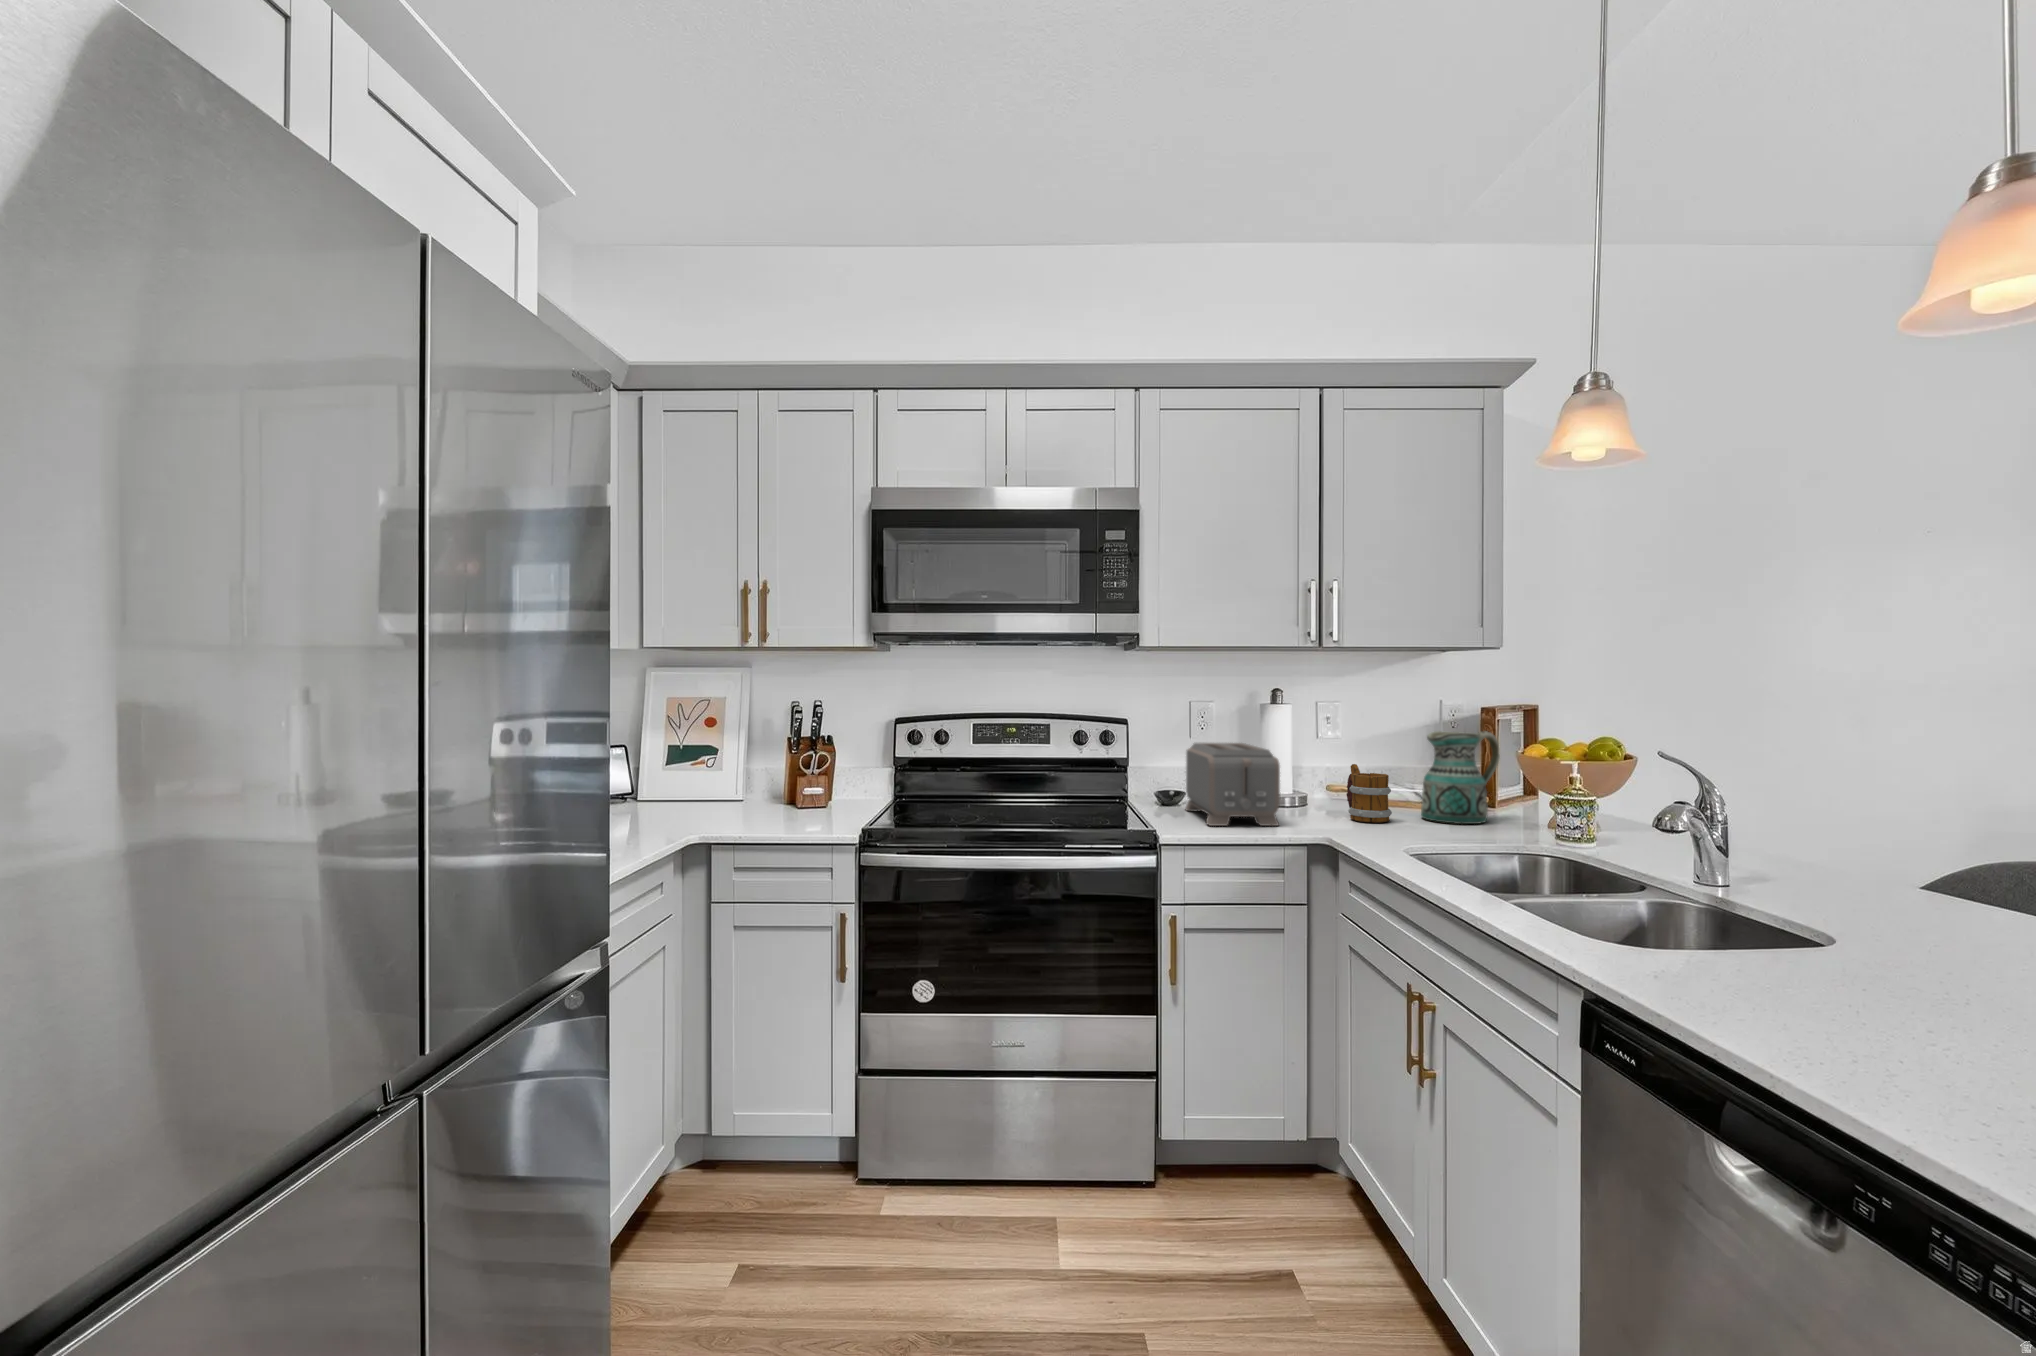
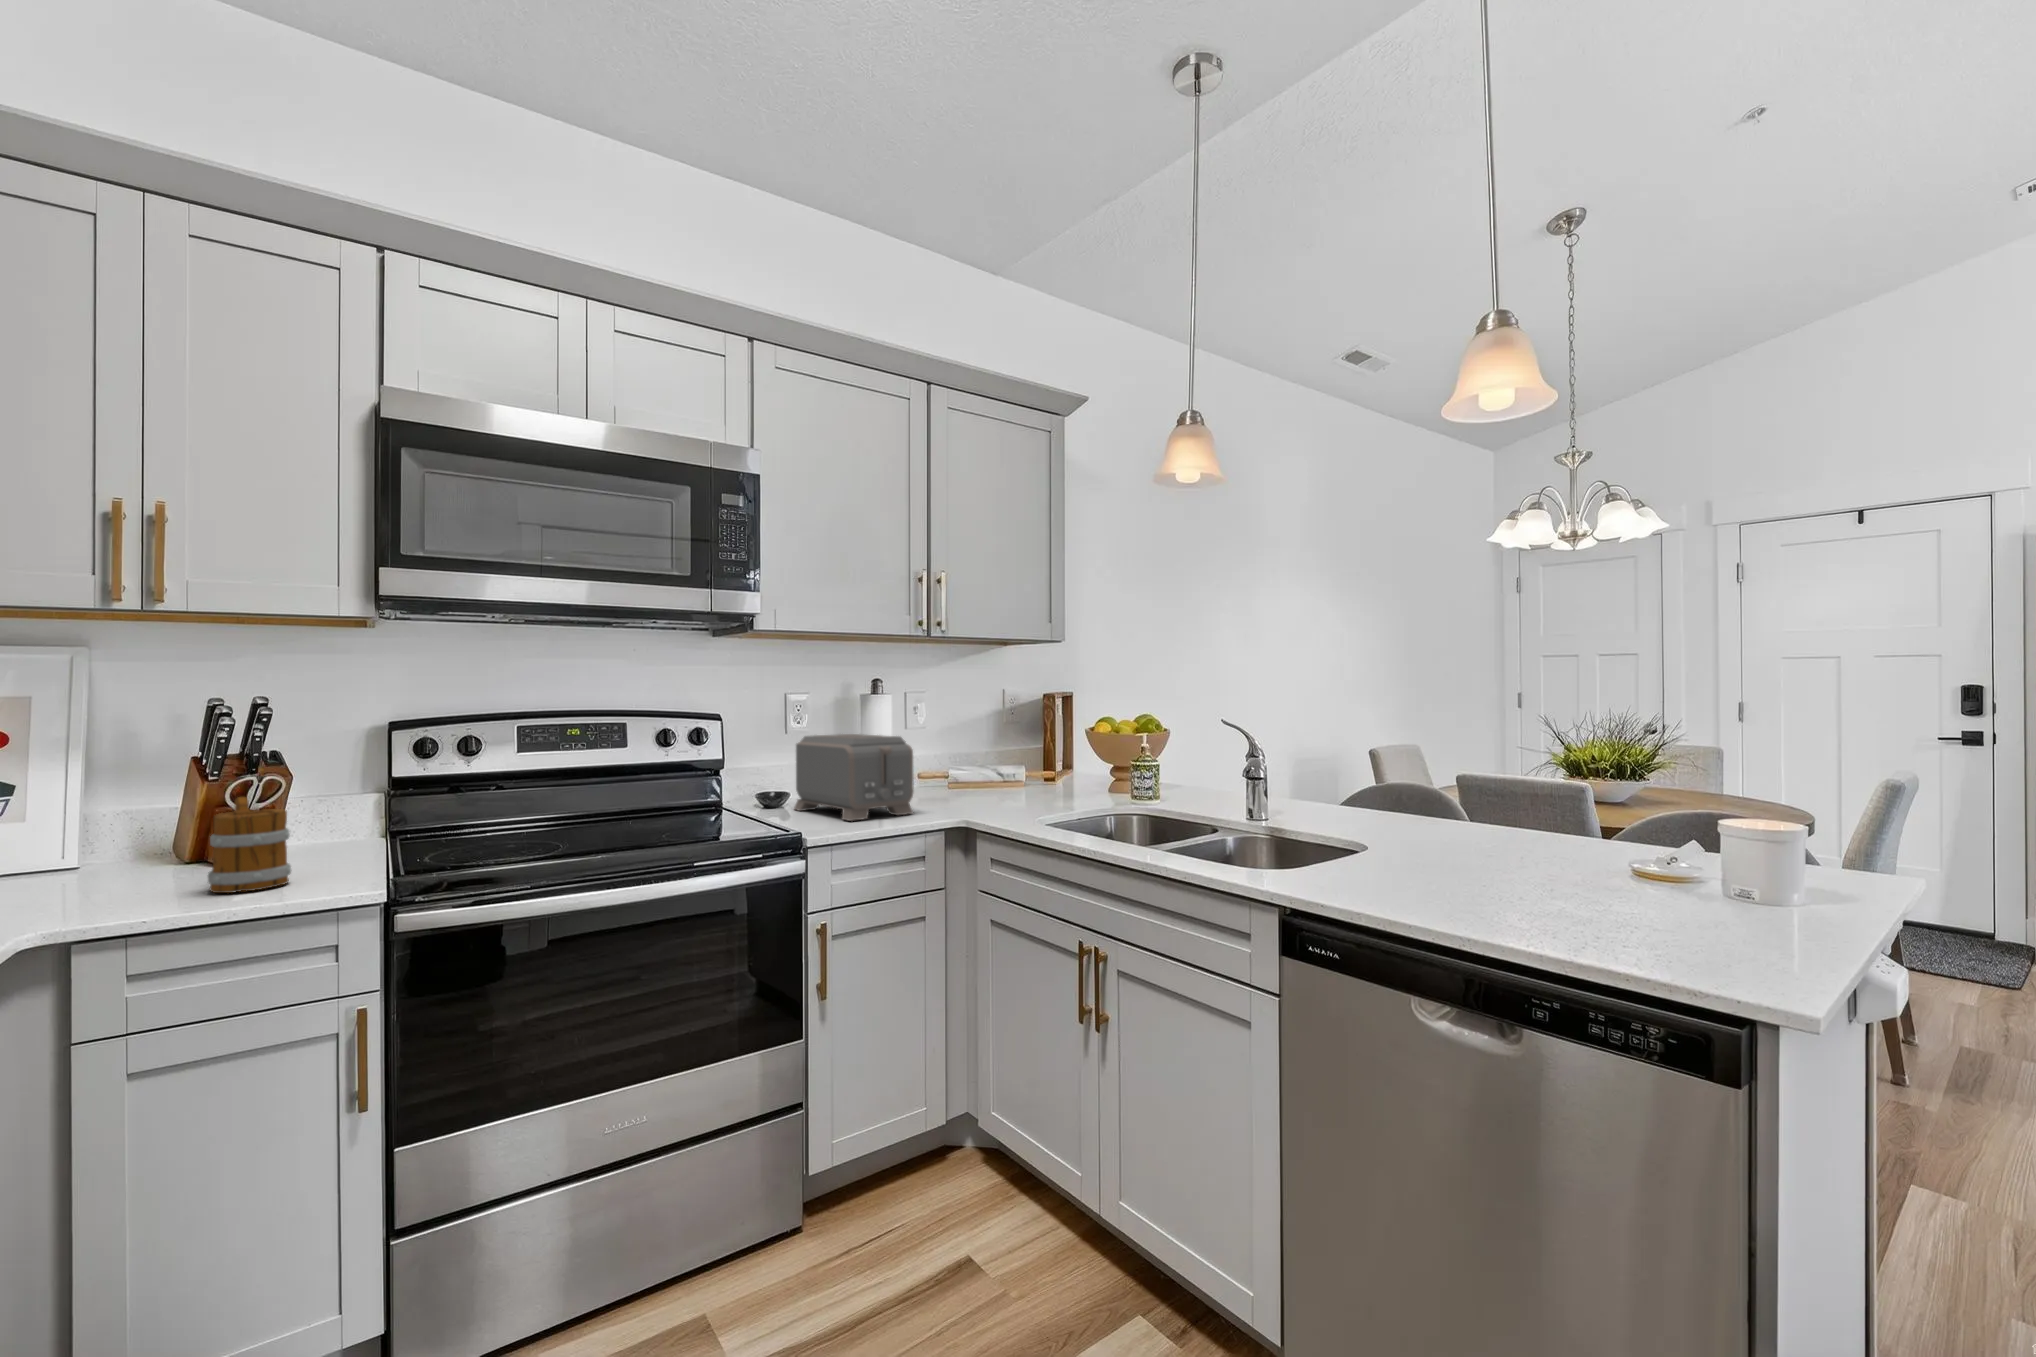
ceramic pitcher: present [1421,731,1500,824] -> none [1012,713,1067,796]
mug: present [1346,764,1392,823] -> present [208,797,291,893]

